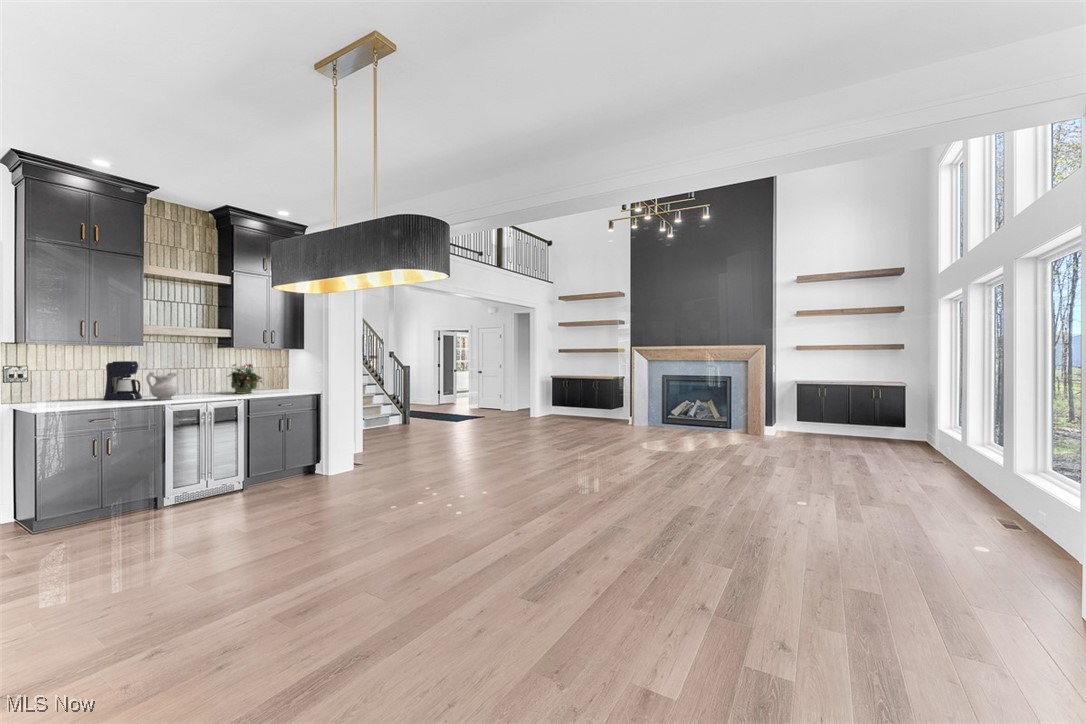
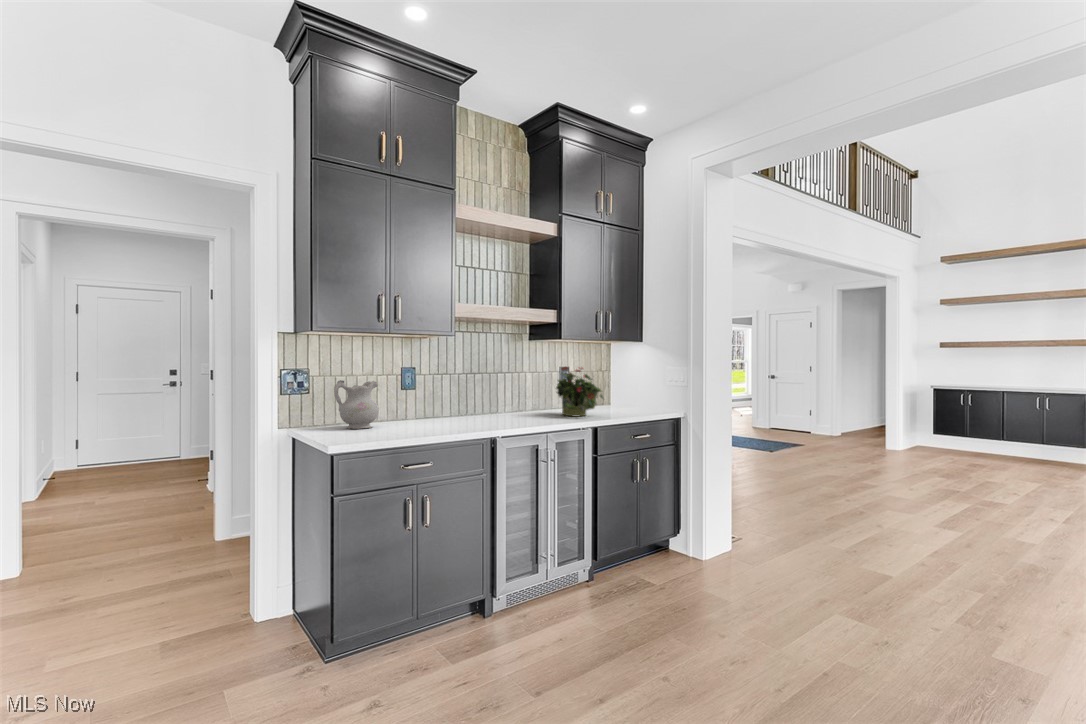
coffee maker: present [103,361,142,400] -> none [401,361,449,425]
ceramic pitcher: present [146,372,178,400] -> present [334,380,379,429]

